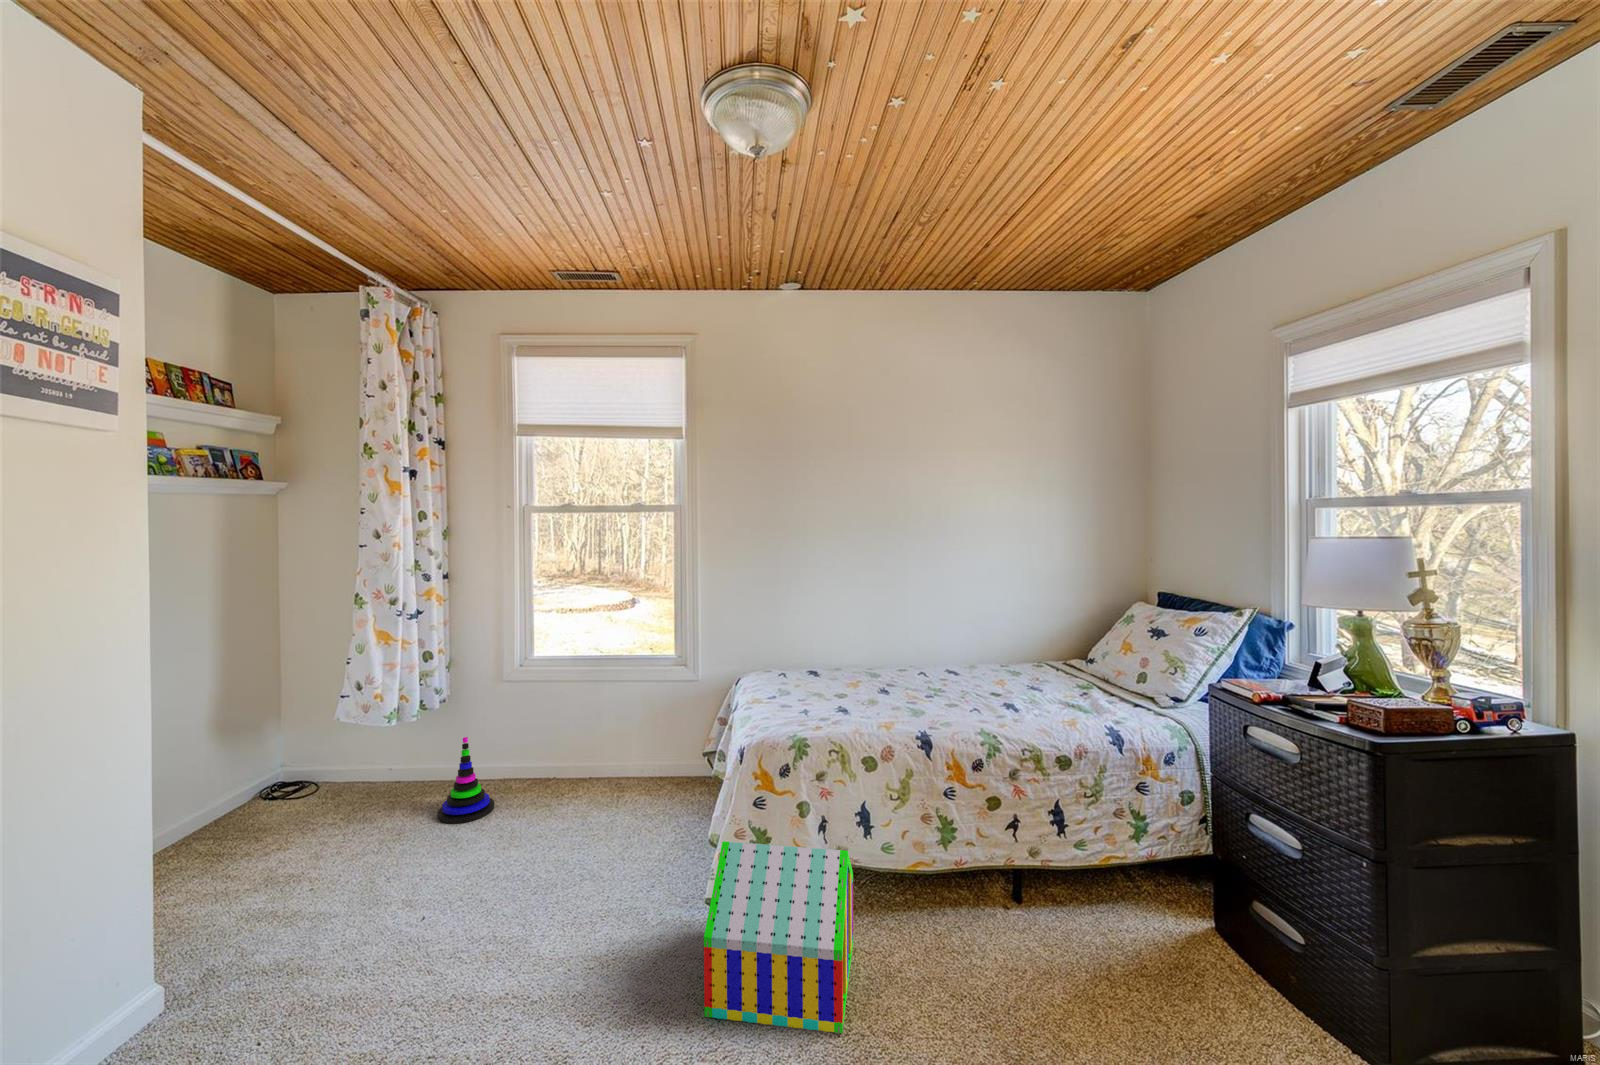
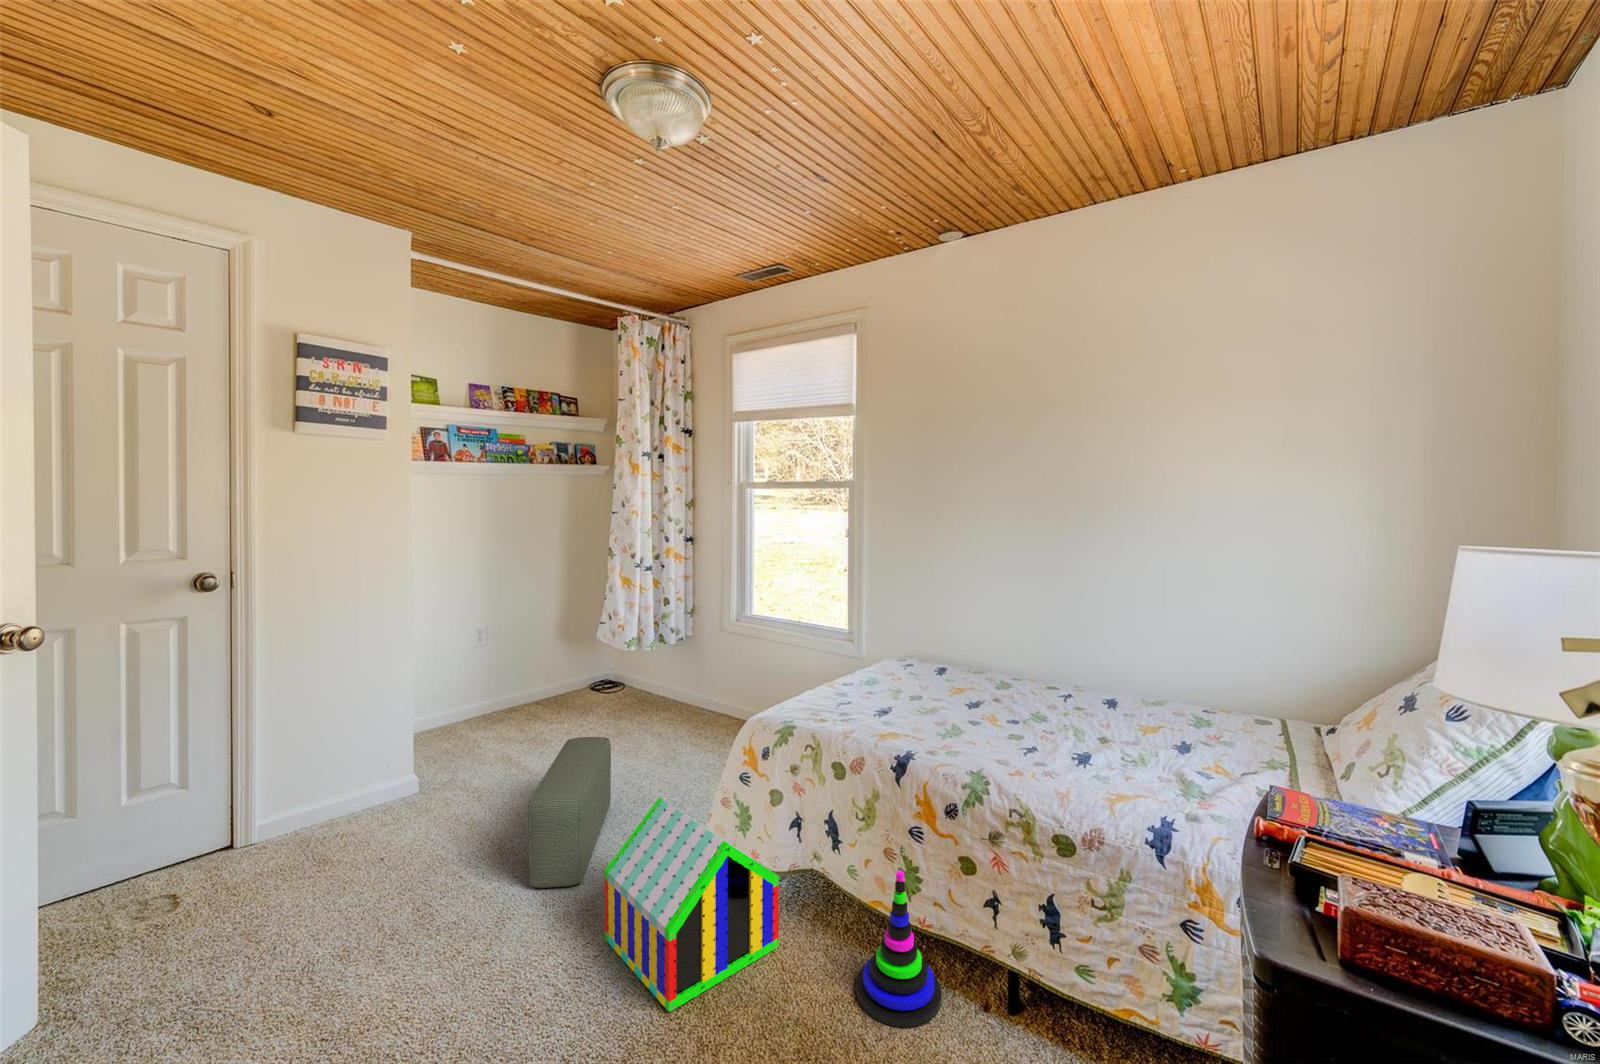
stacking toy: present [437,737,494,824] -> present [856,871,942,1028]
pouf: none [470,818,608,1017] -> present [528,737,611,888]

